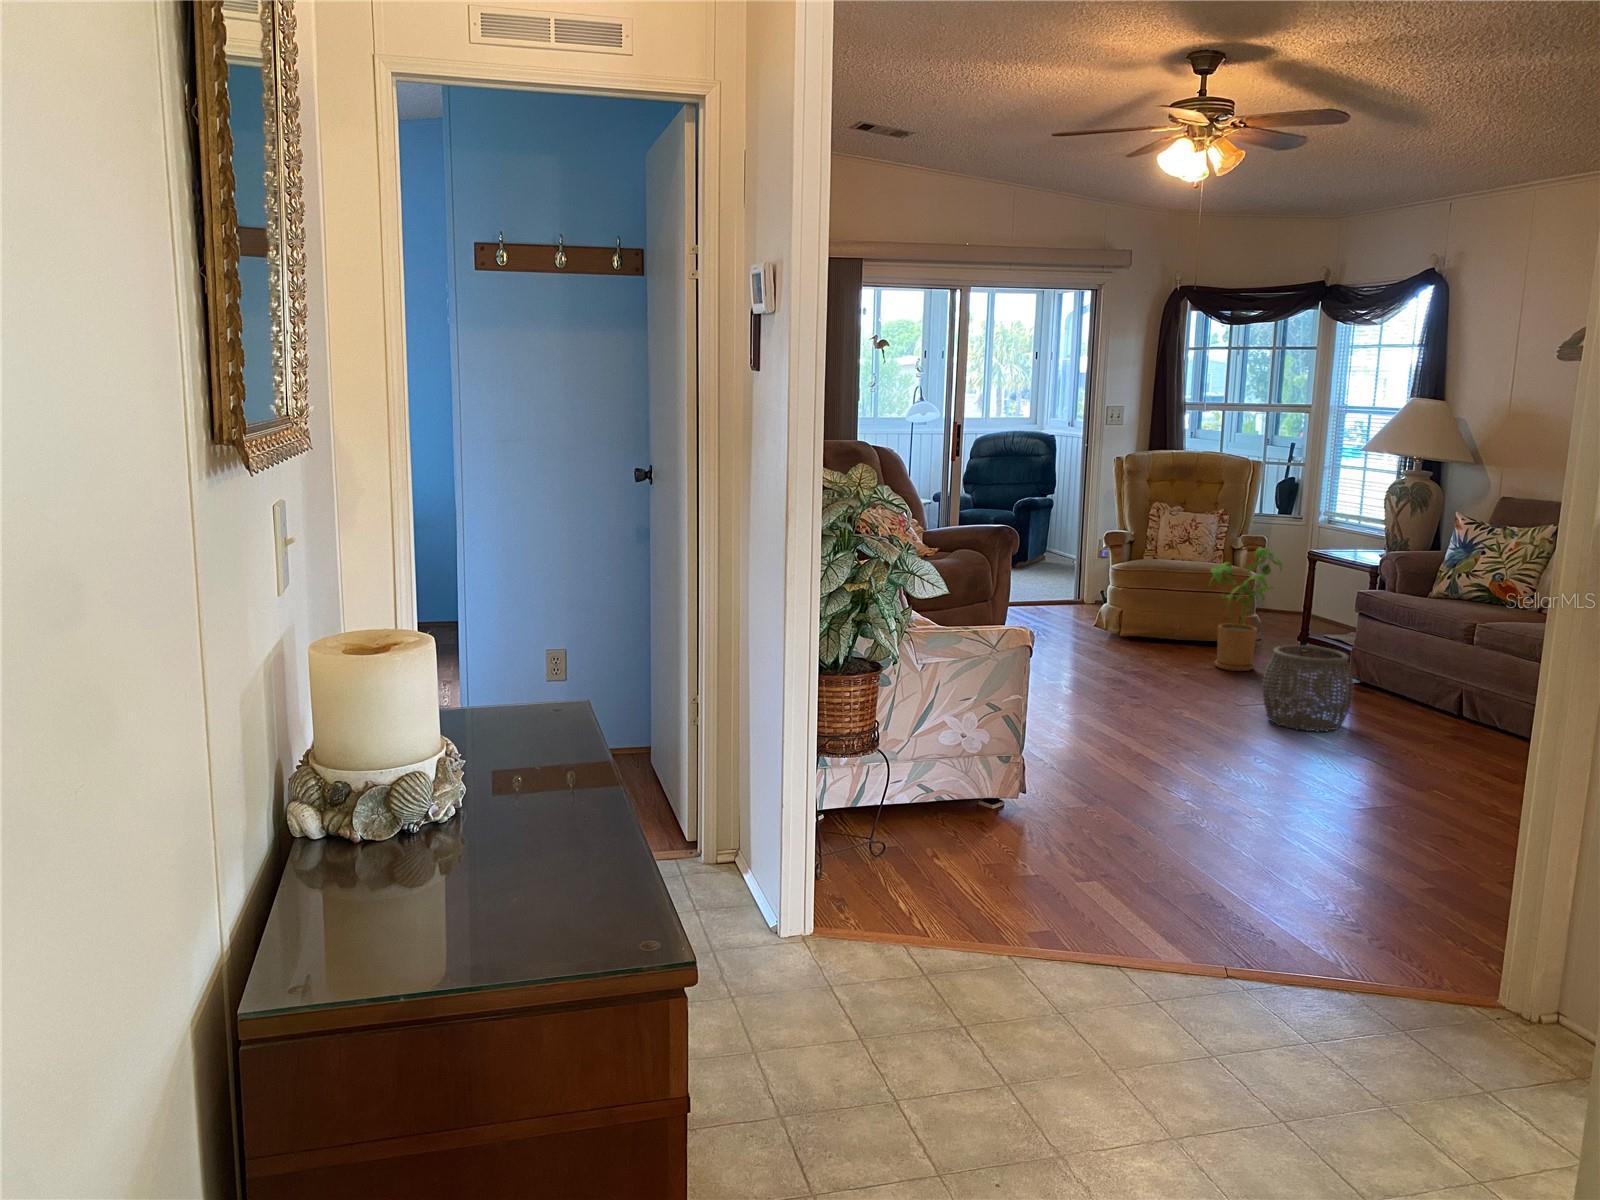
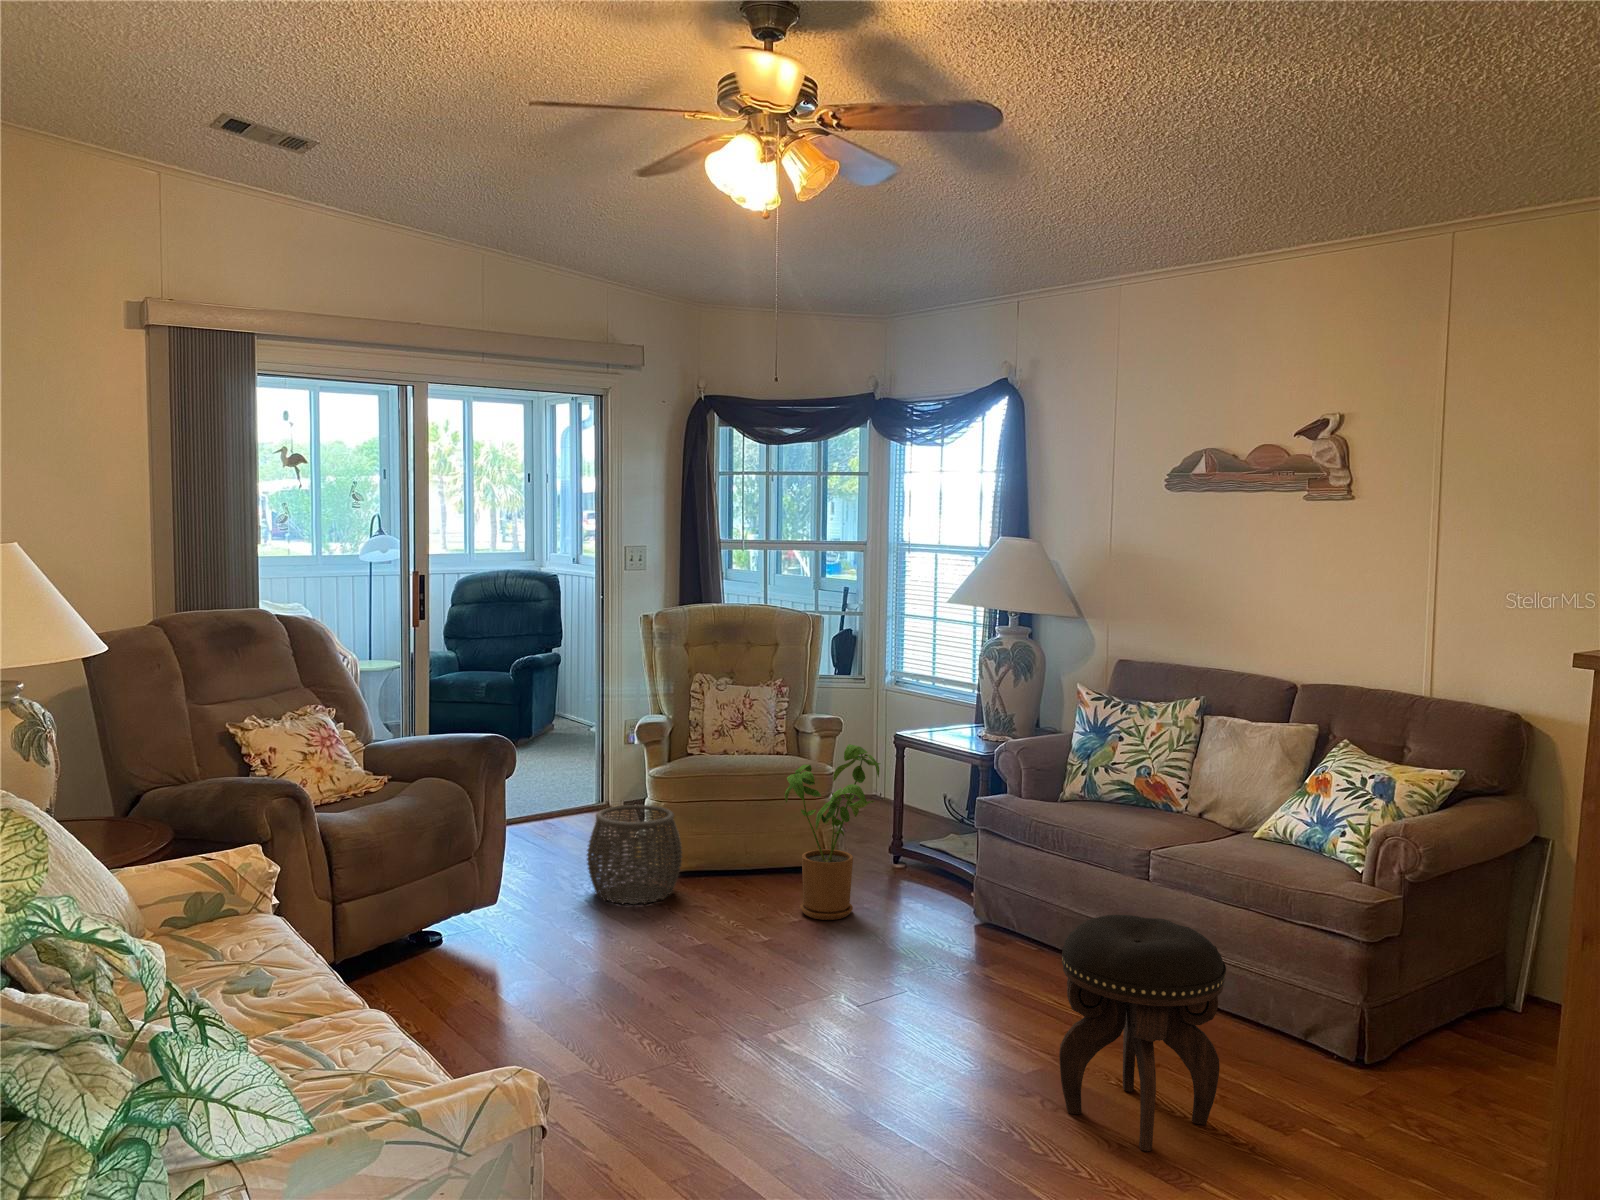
footstool: none [1357,641,1480,780] -> present [1059,915,1226,1151]
woven basket: present [1262,645,1354,732] -> present [587,805,682,904]

